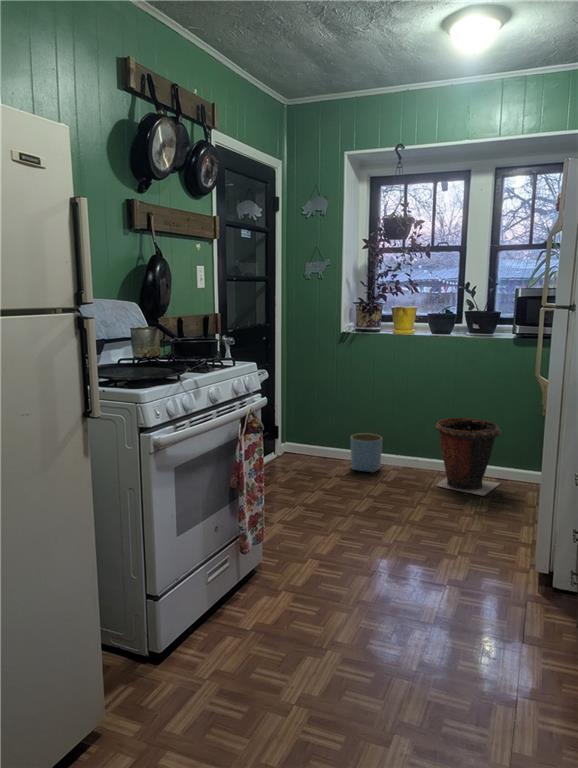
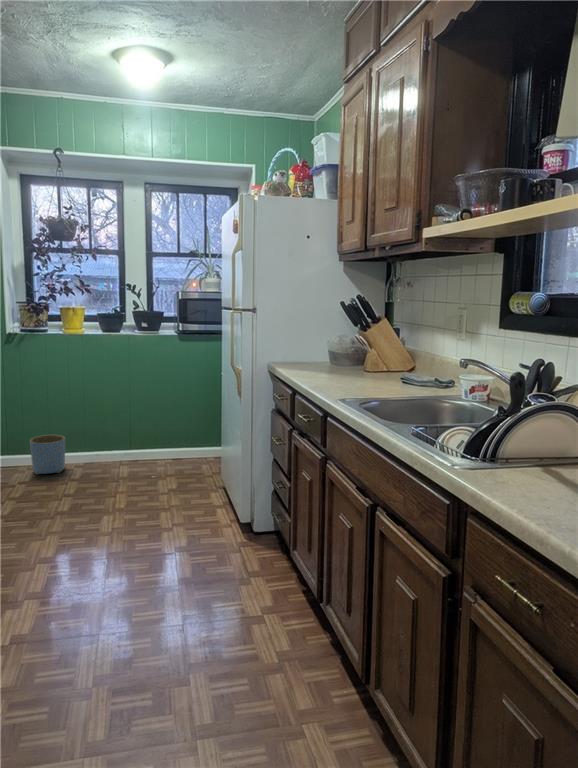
waste bin: present [436,418,501,496] -> none [120,407,178,473]

